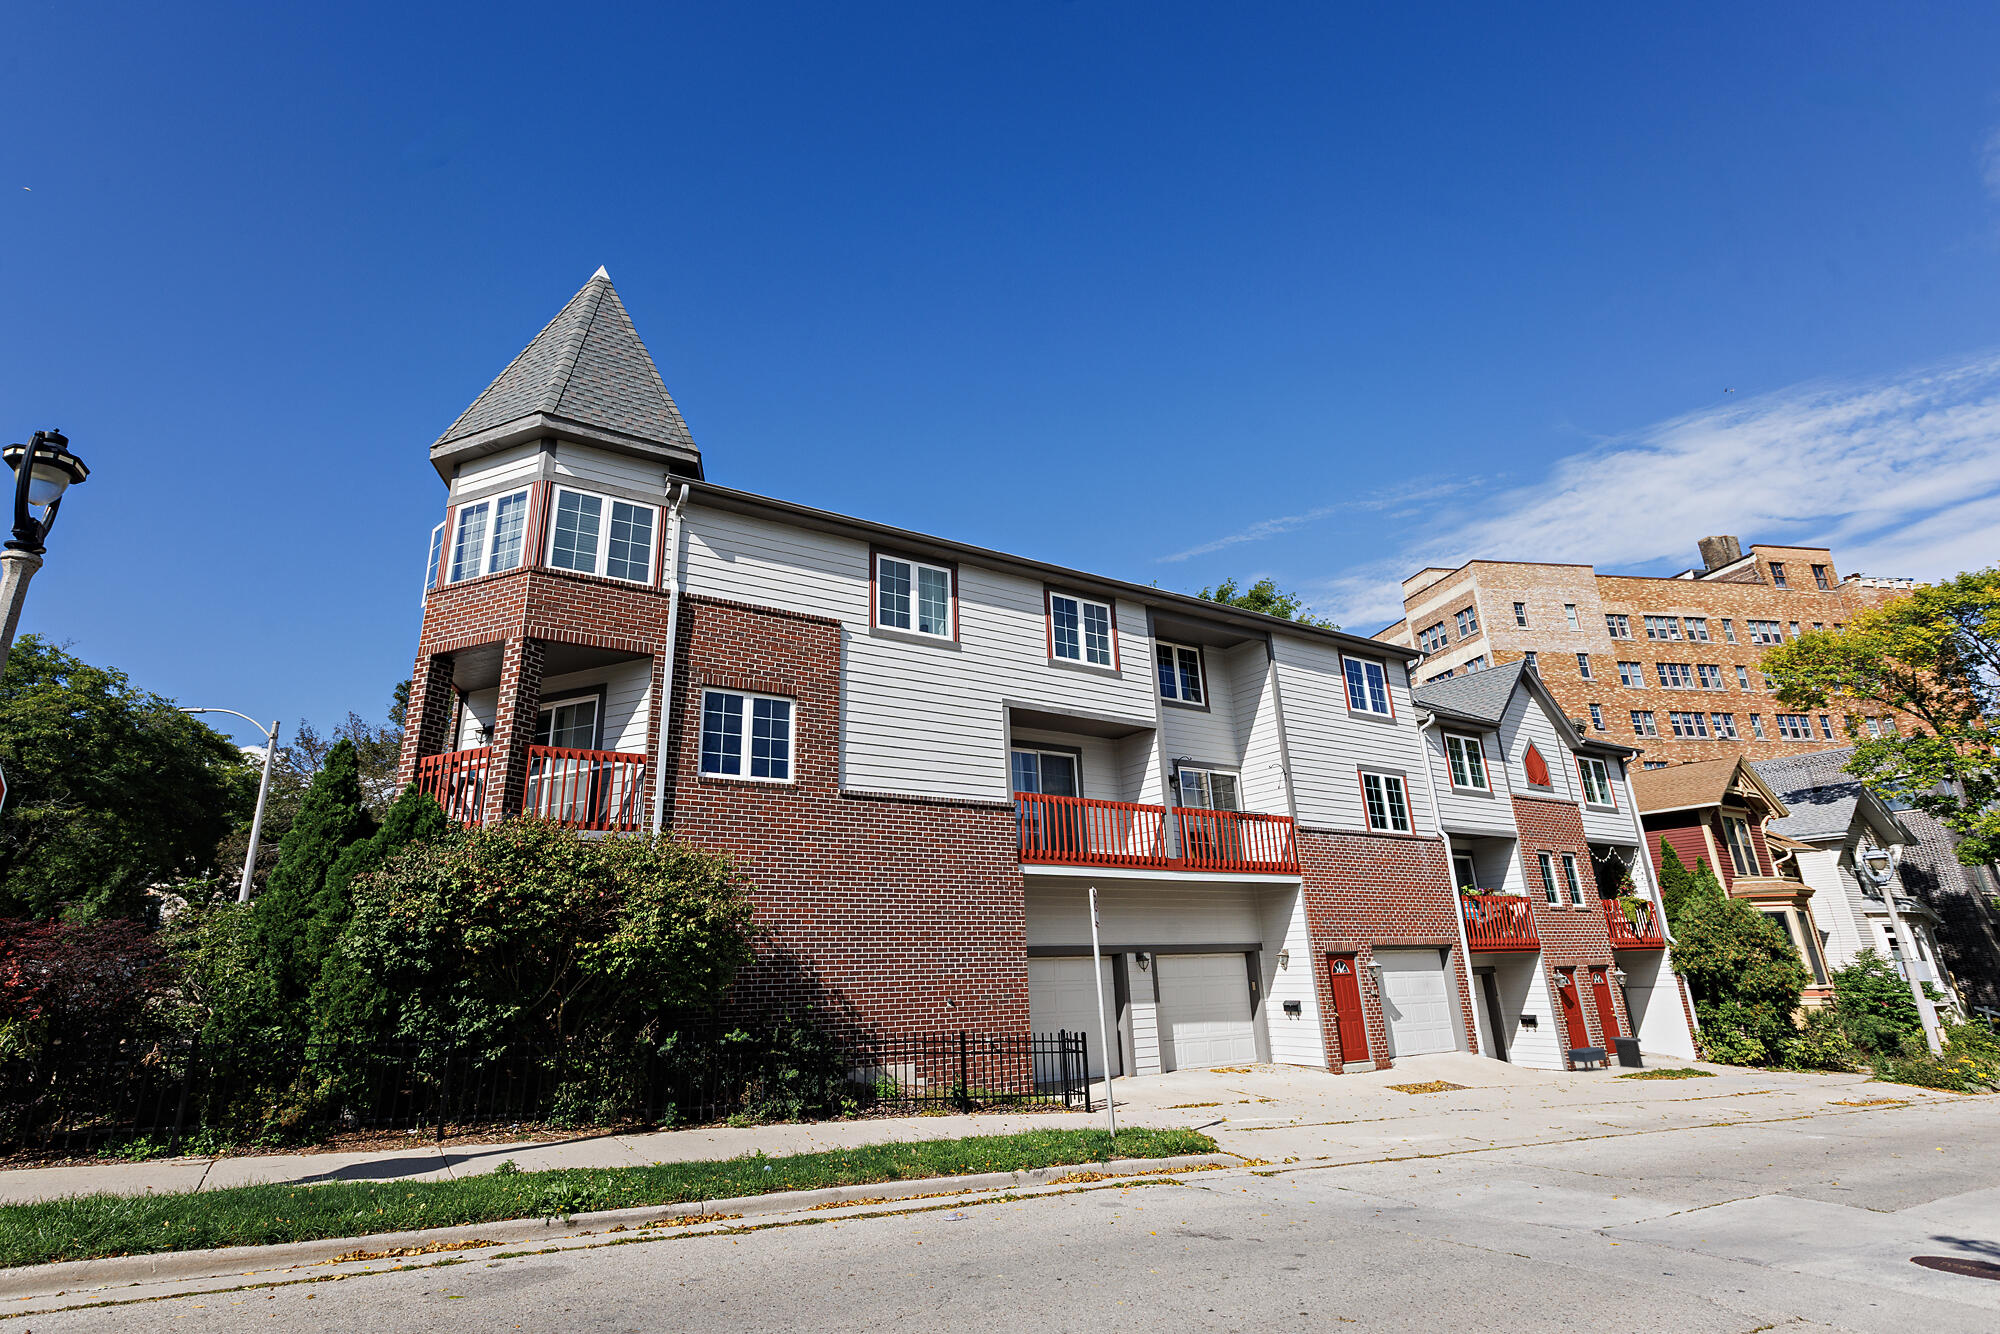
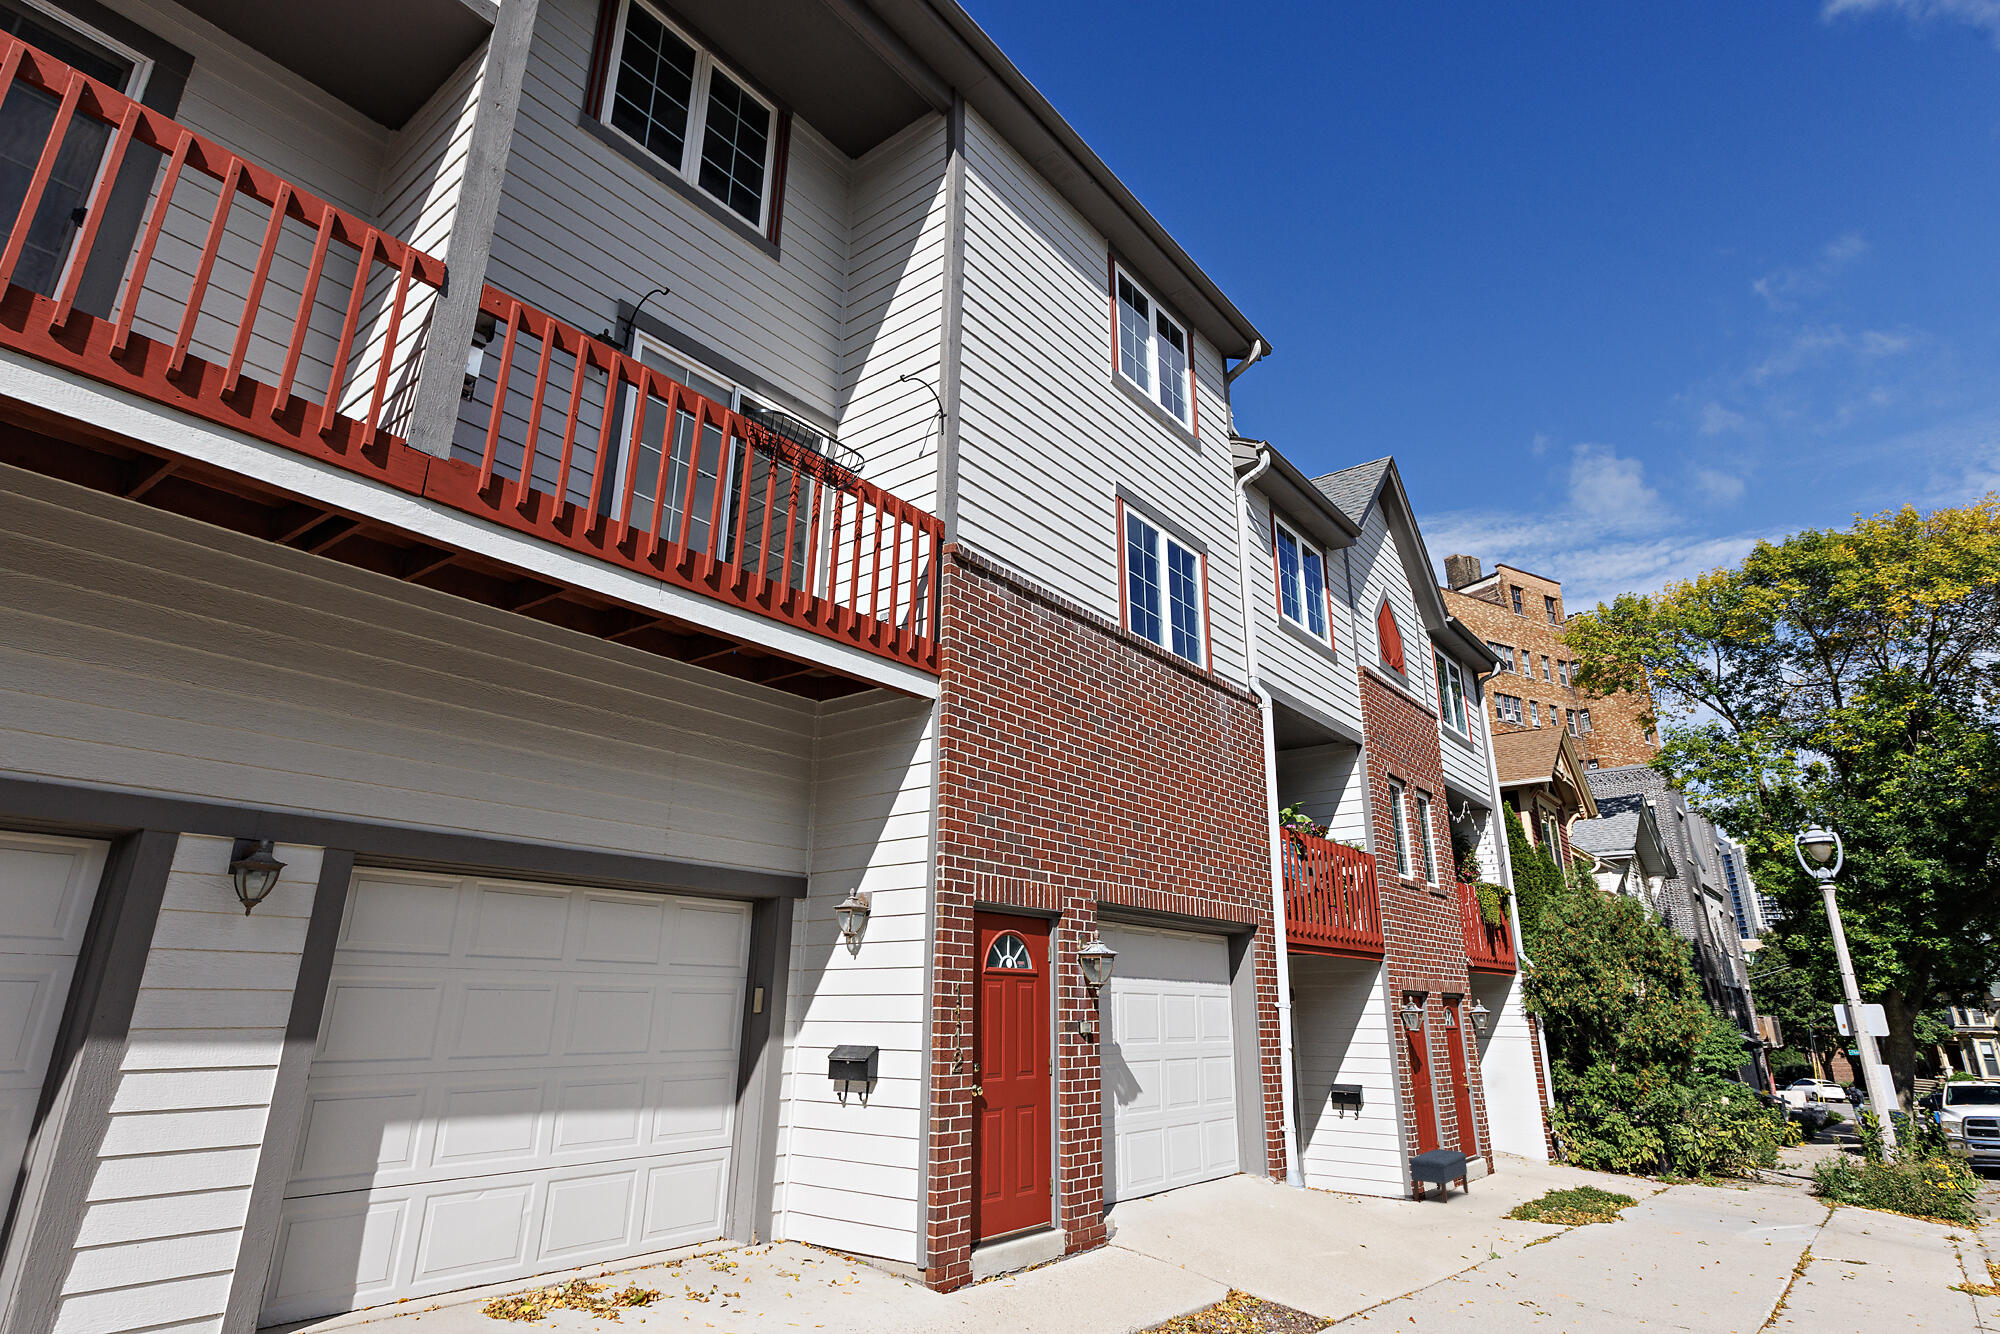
trash can: present [1610,1037,1643,1068] -> none [1460,1127,1514,1188]

